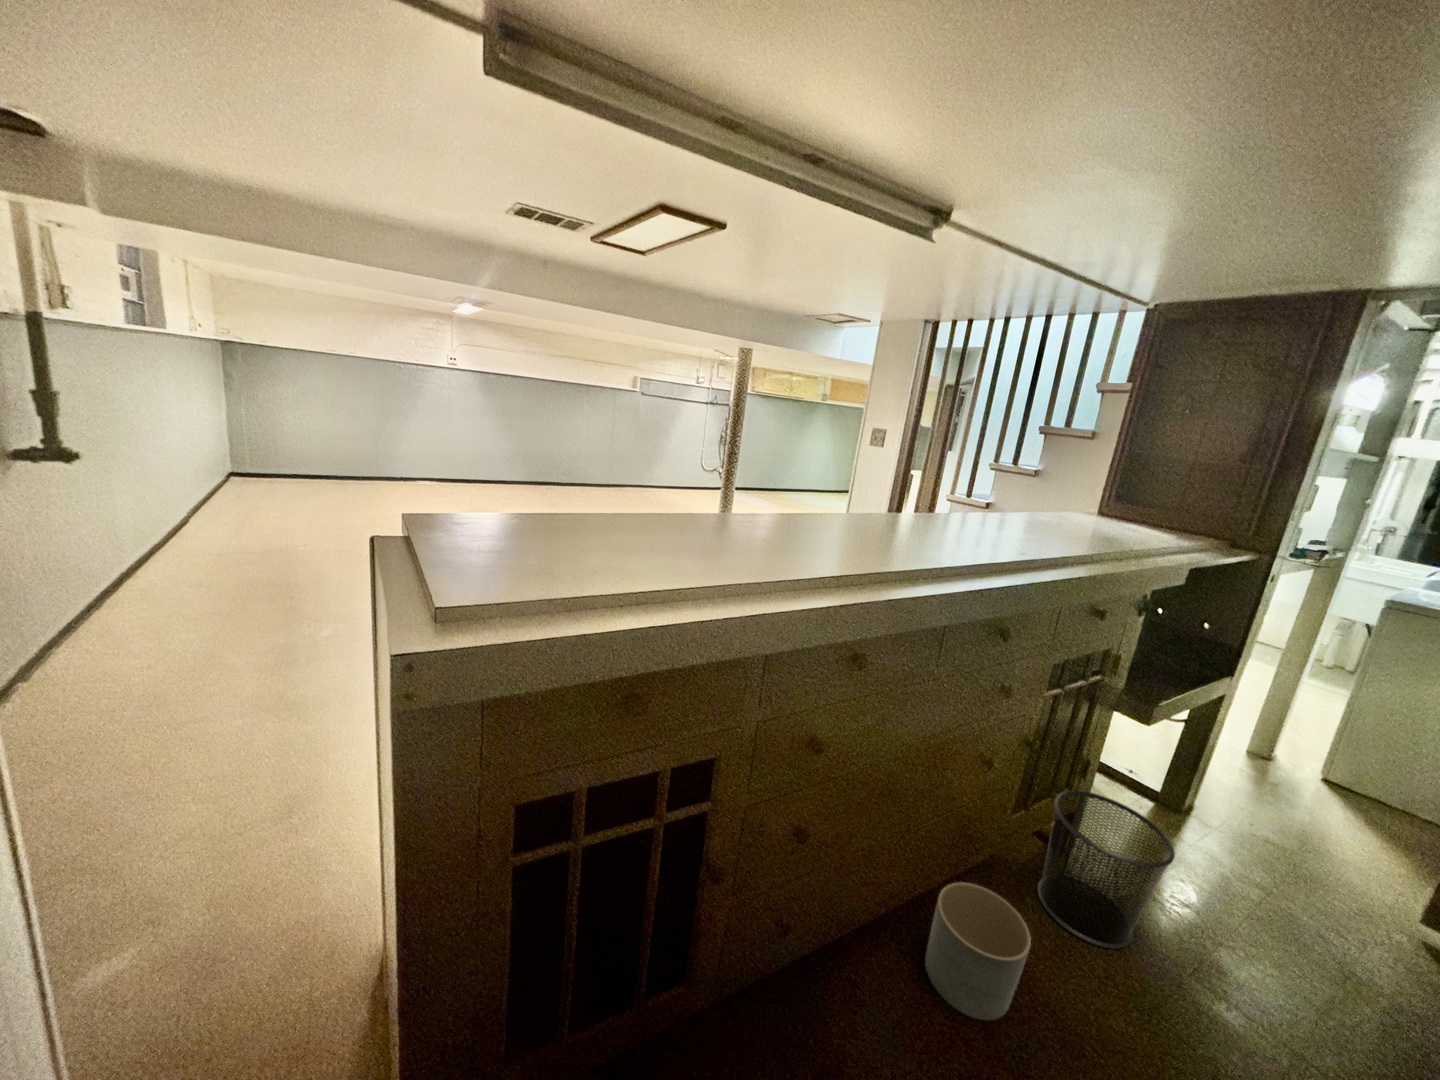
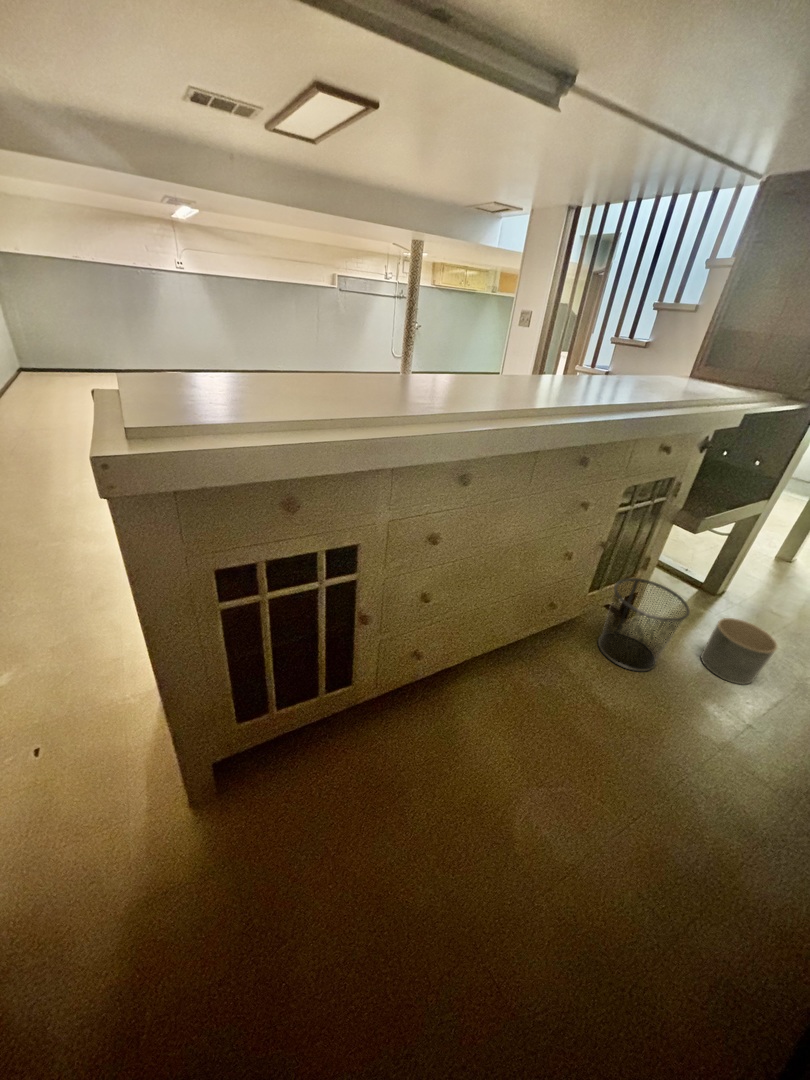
planter: present [925,883,1031,1020] -> present [701,618,777,685]

